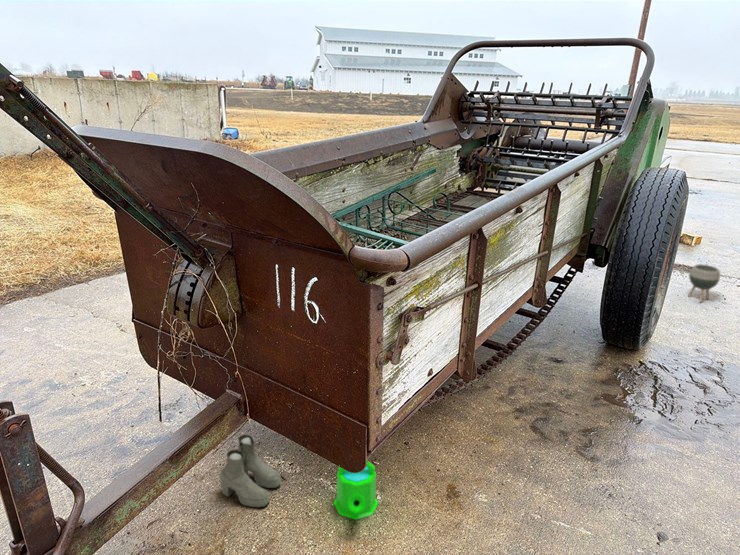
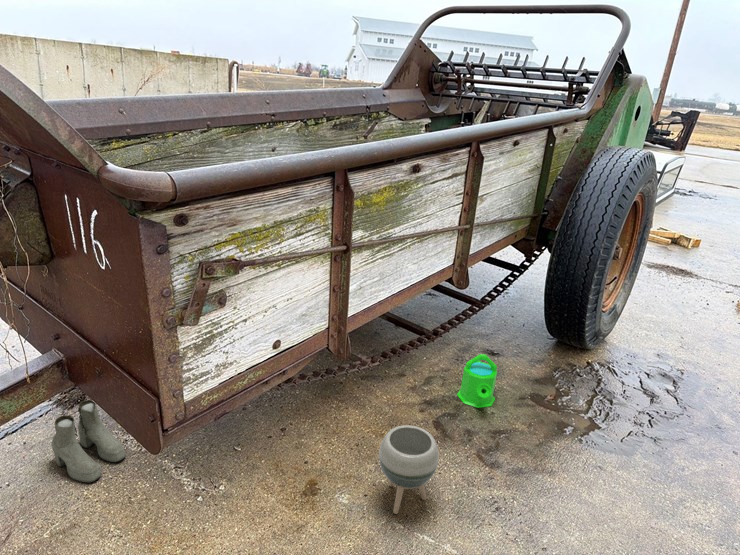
planter: present [688,264,720,303] -> present [379,425,439,514]
watering can: present [334,462,379,519] -> present [457,354,497,408]

